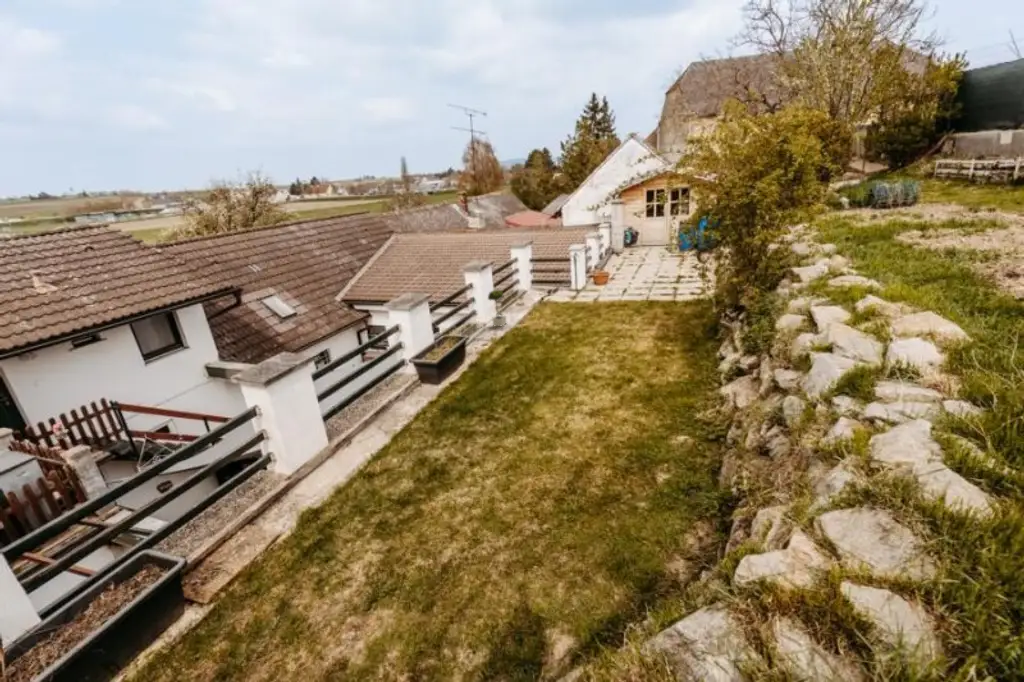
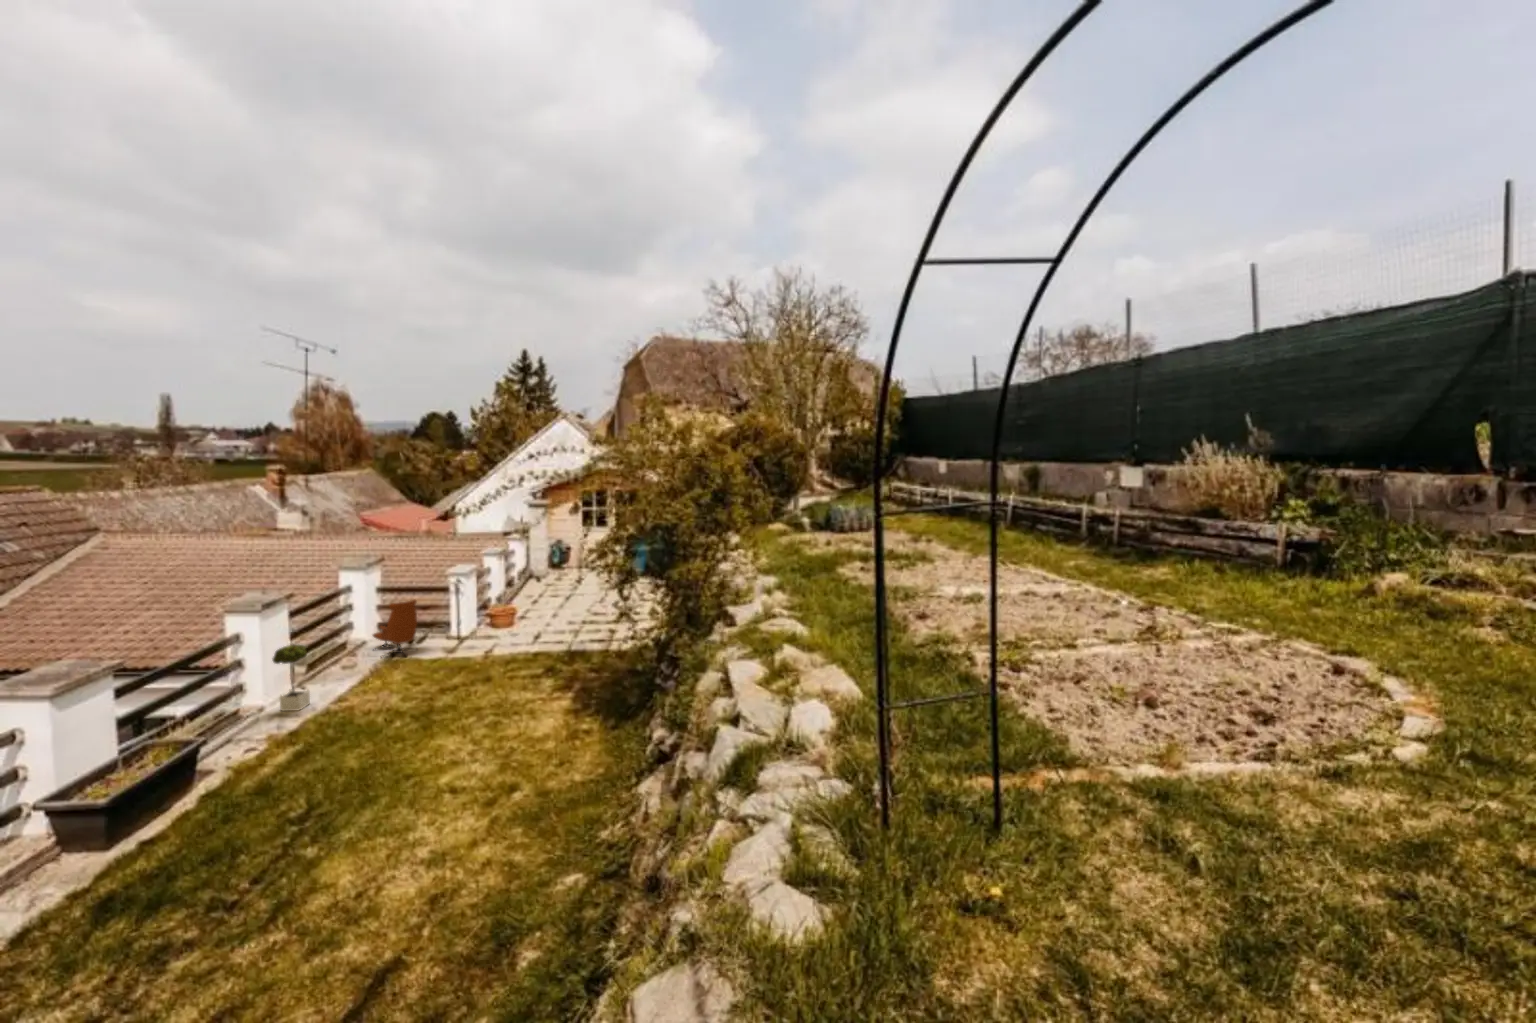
lounge chair: none [530,265,555,301] -> present [373,600,417,655]

